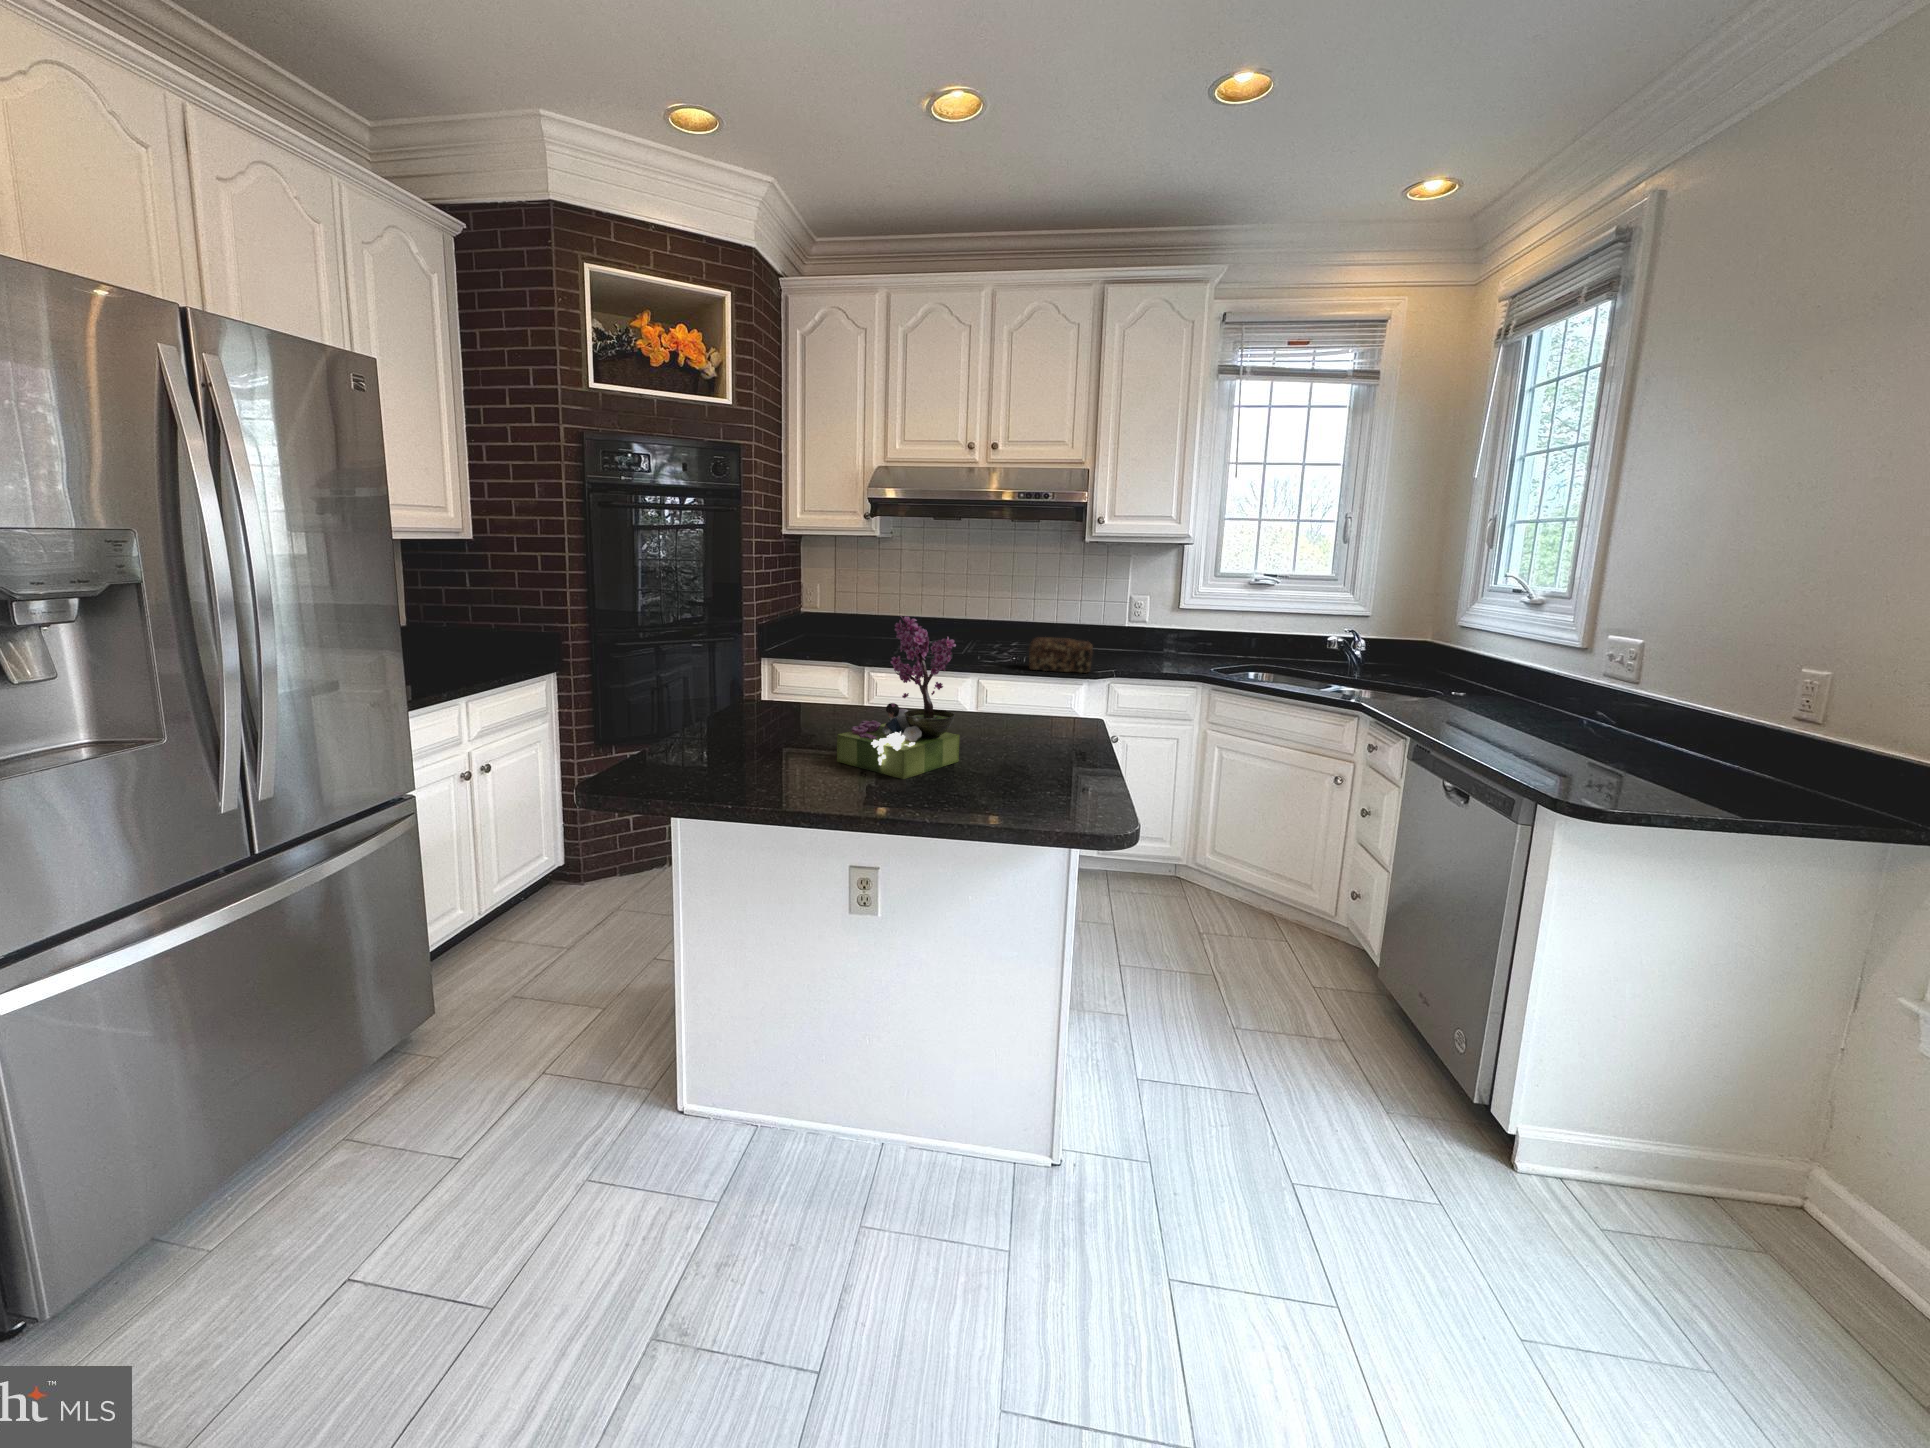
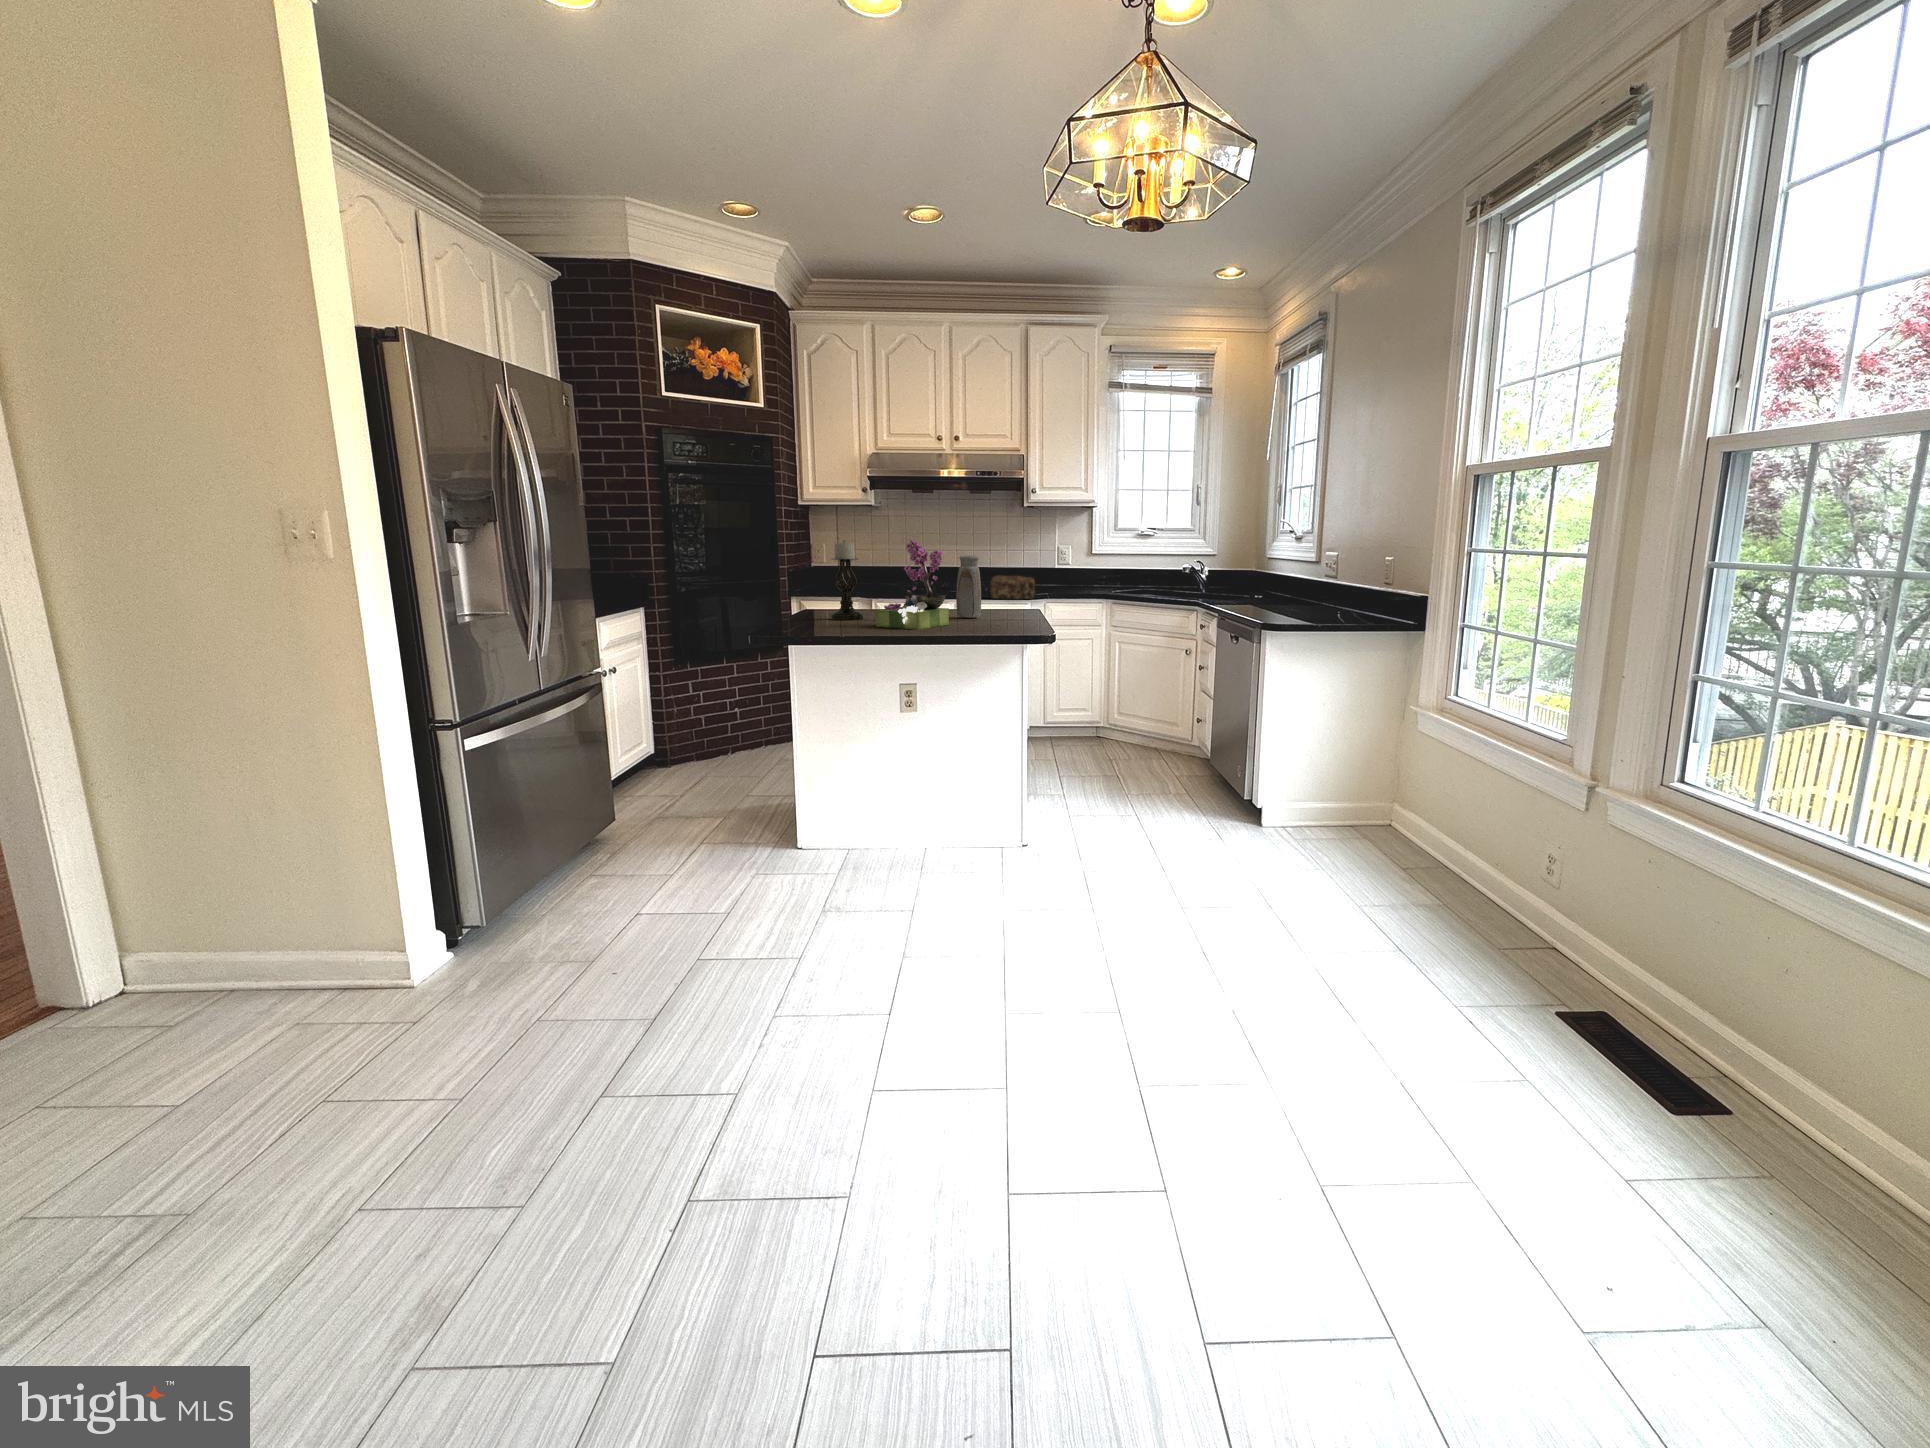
candle holder: none [780,605,831,730] -> present [830,540,864,620]
vase: none [975,635,1016,736] -> present [956,555,981,618]

